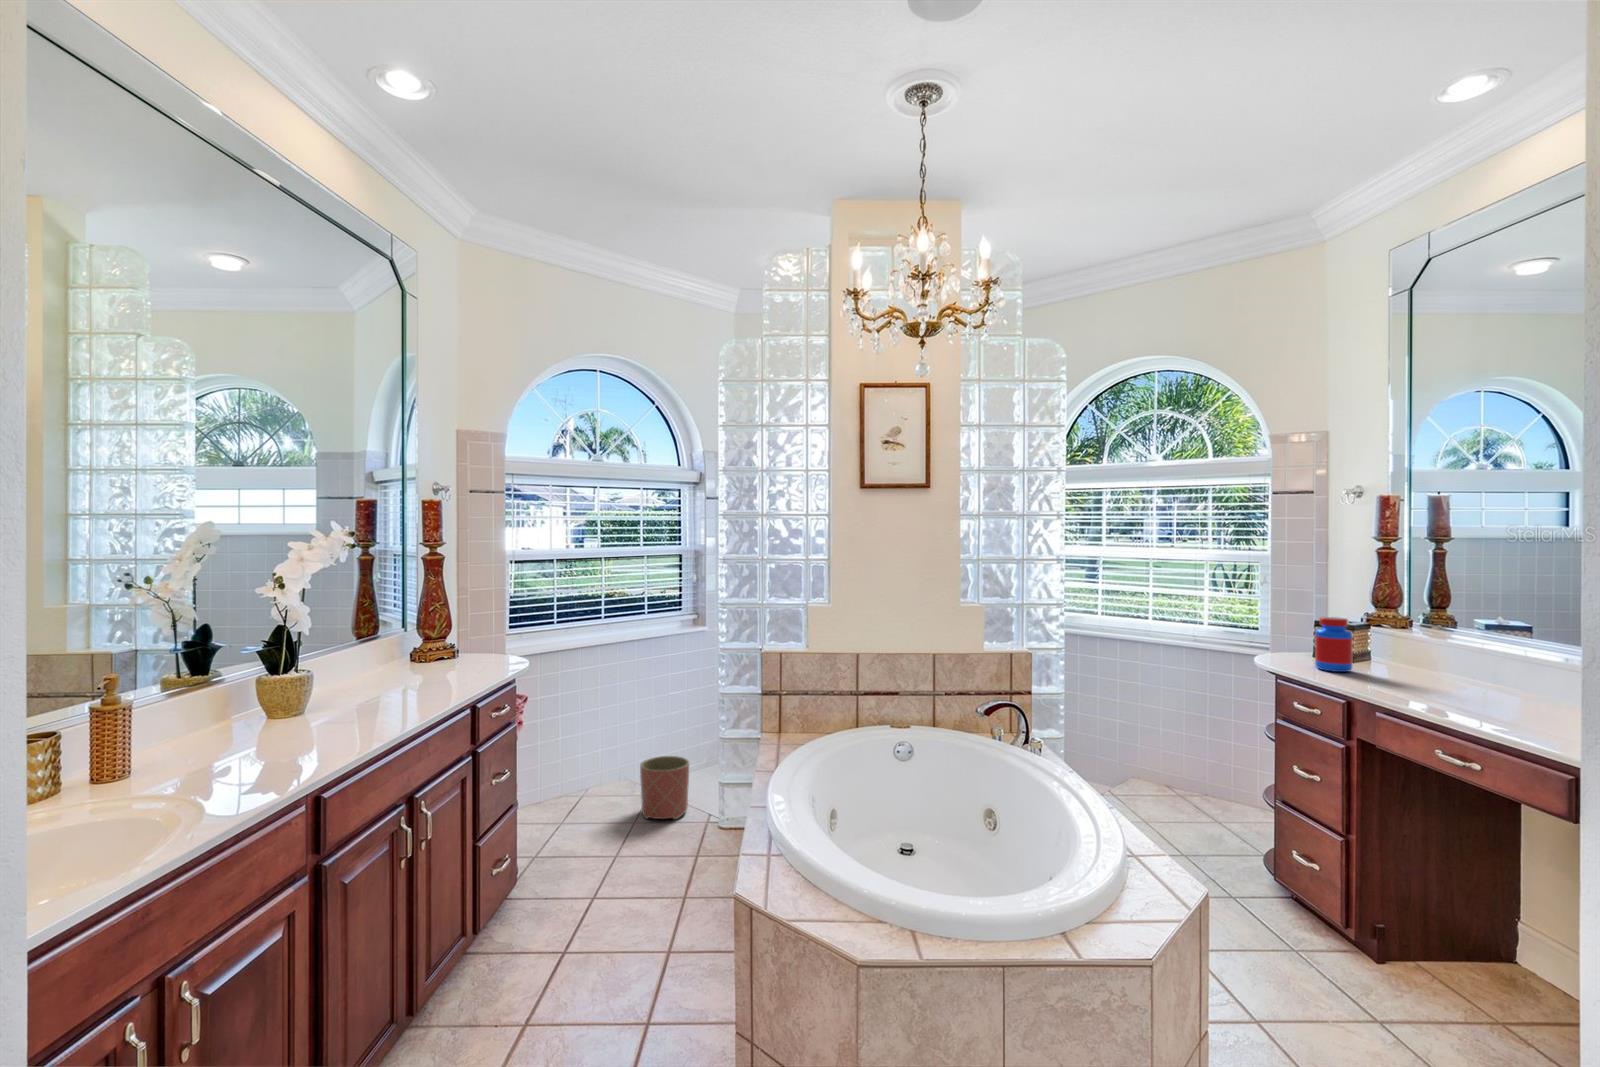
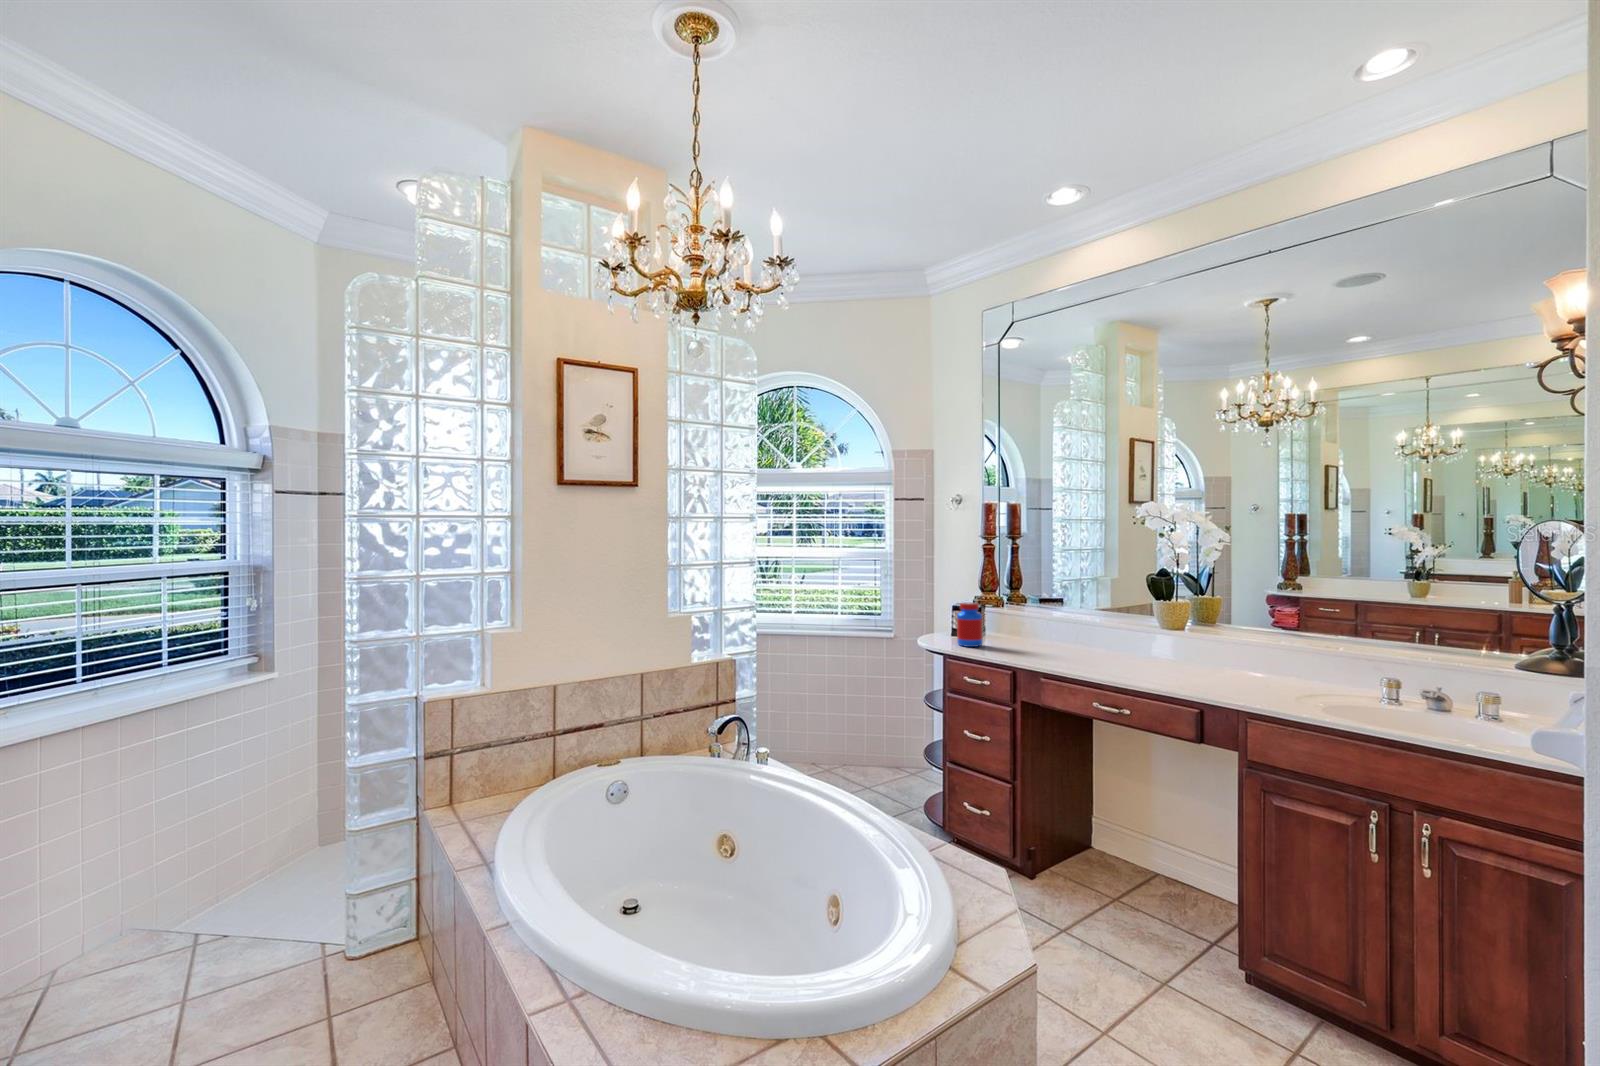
planter: present [640,756,689,819] -> none [179,869,275,983]

